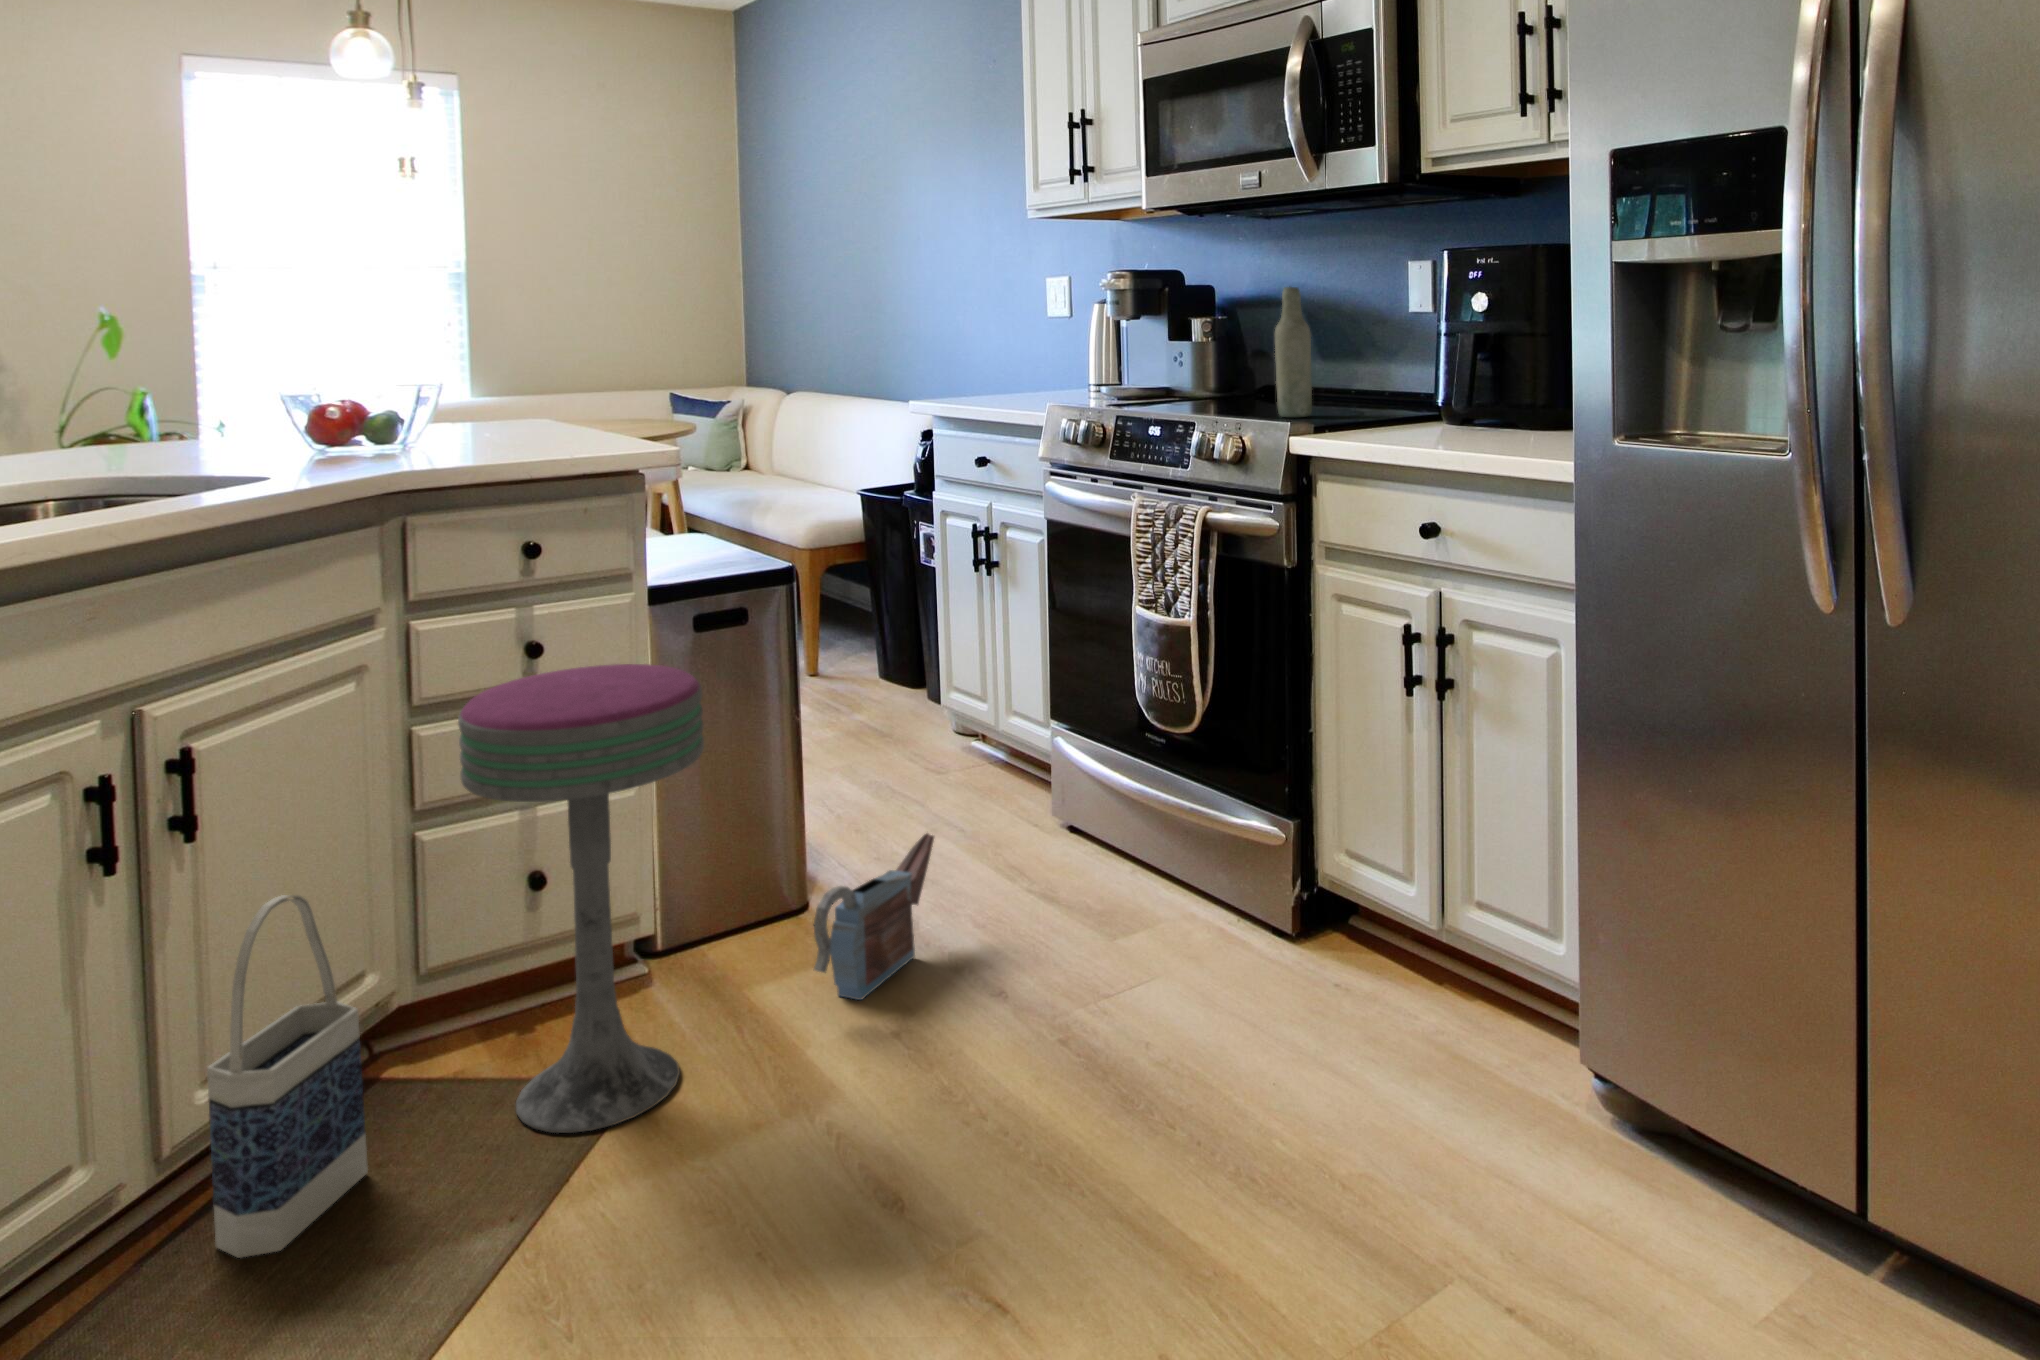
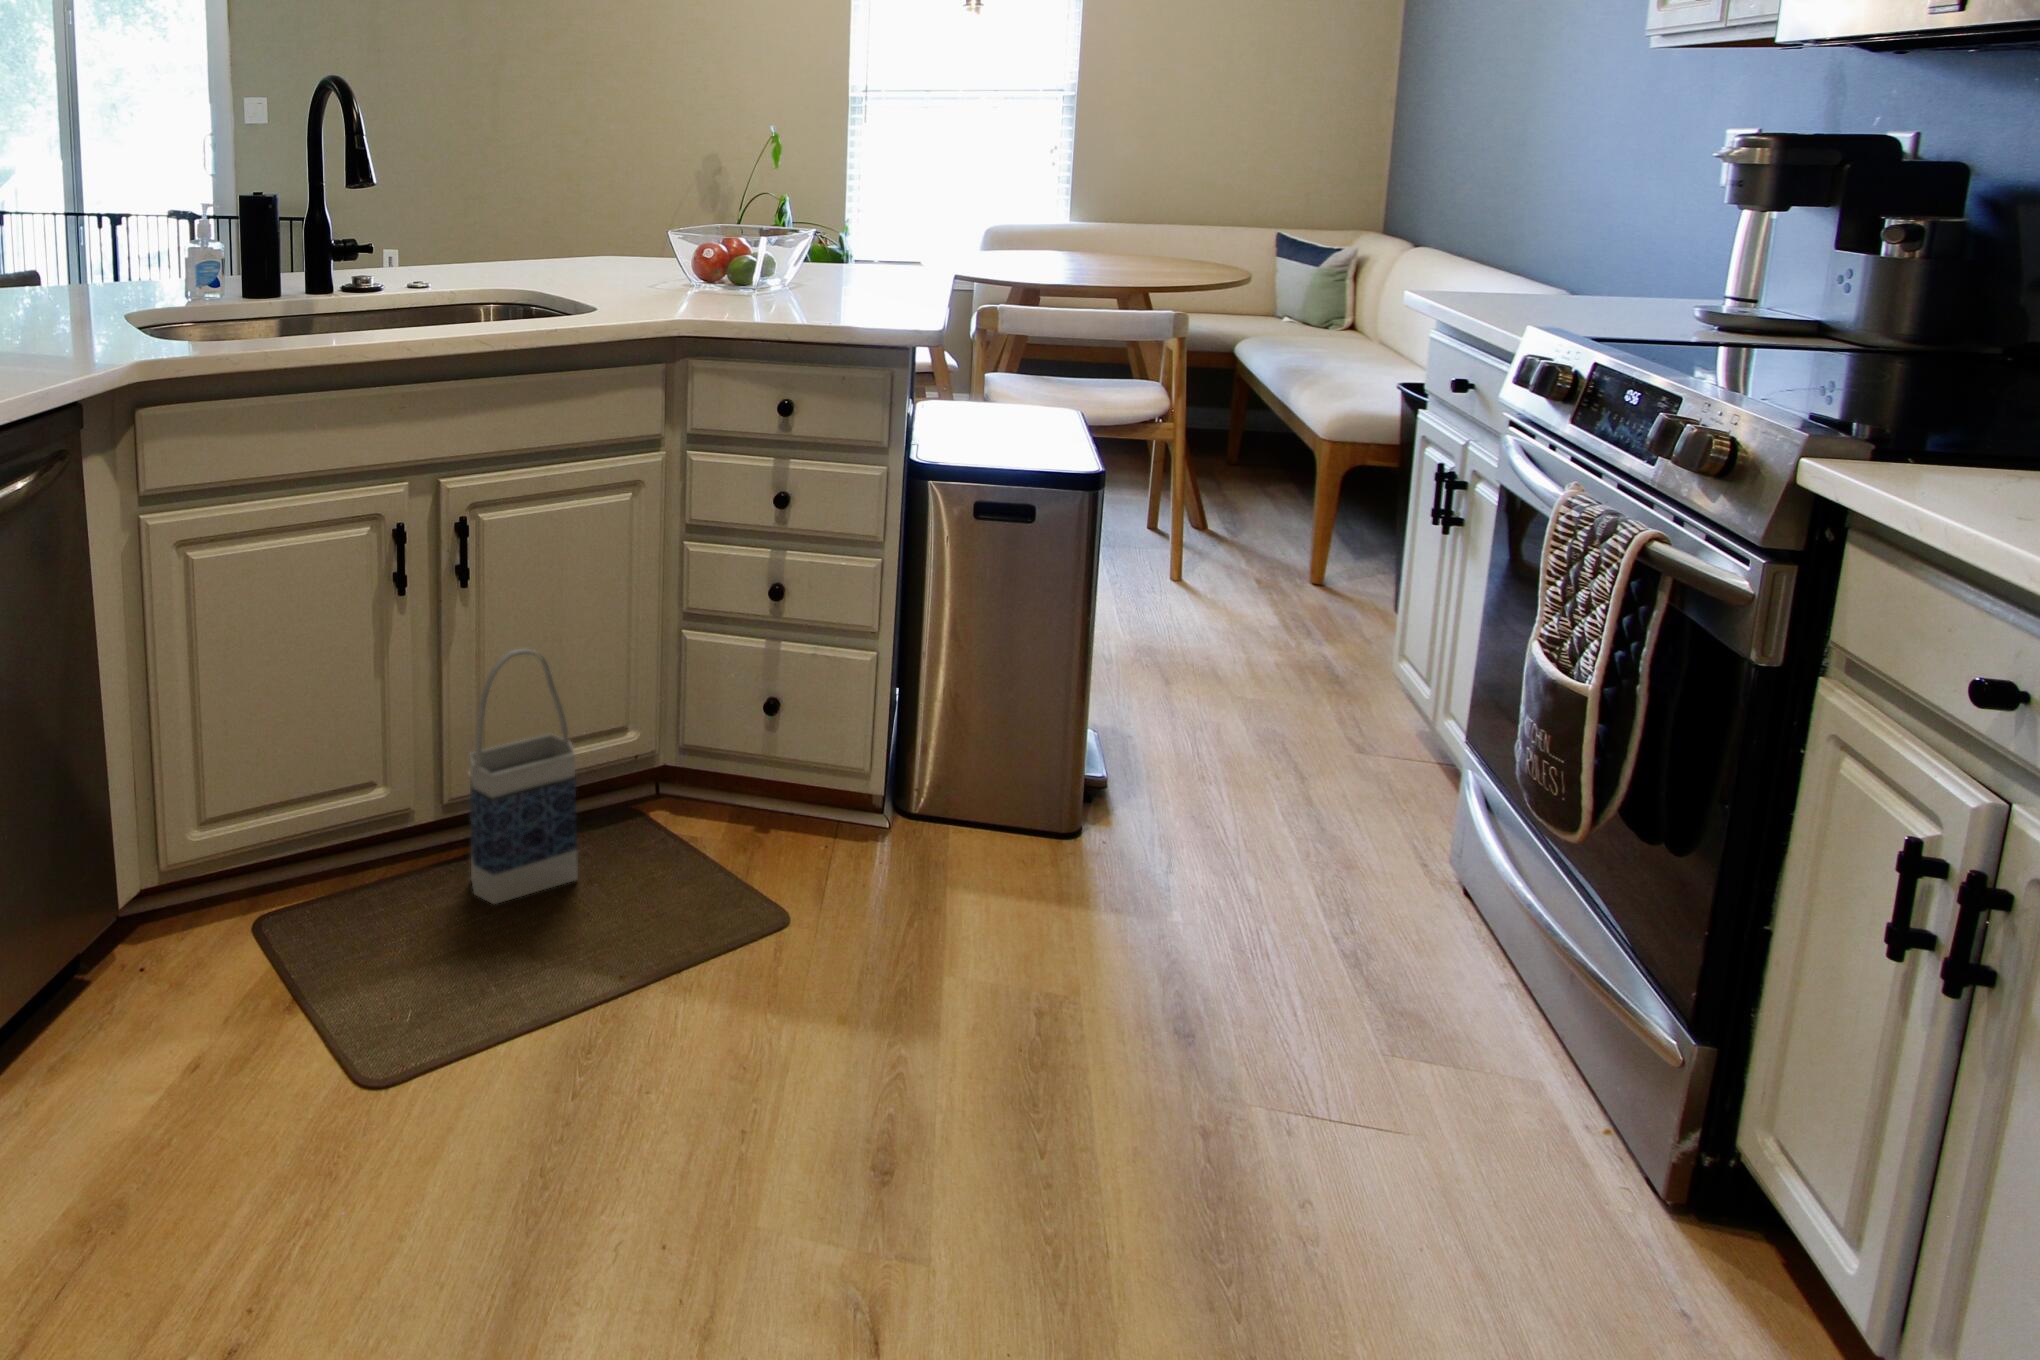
bottle: present [1275,287,1312,417] -> none [1885,189,1988,421]
bar stool: present [458,664,704,1133] -> none [659,526,875,947]
watering can: present [813,833,934,1000] -> none [975,813,1189,955]

